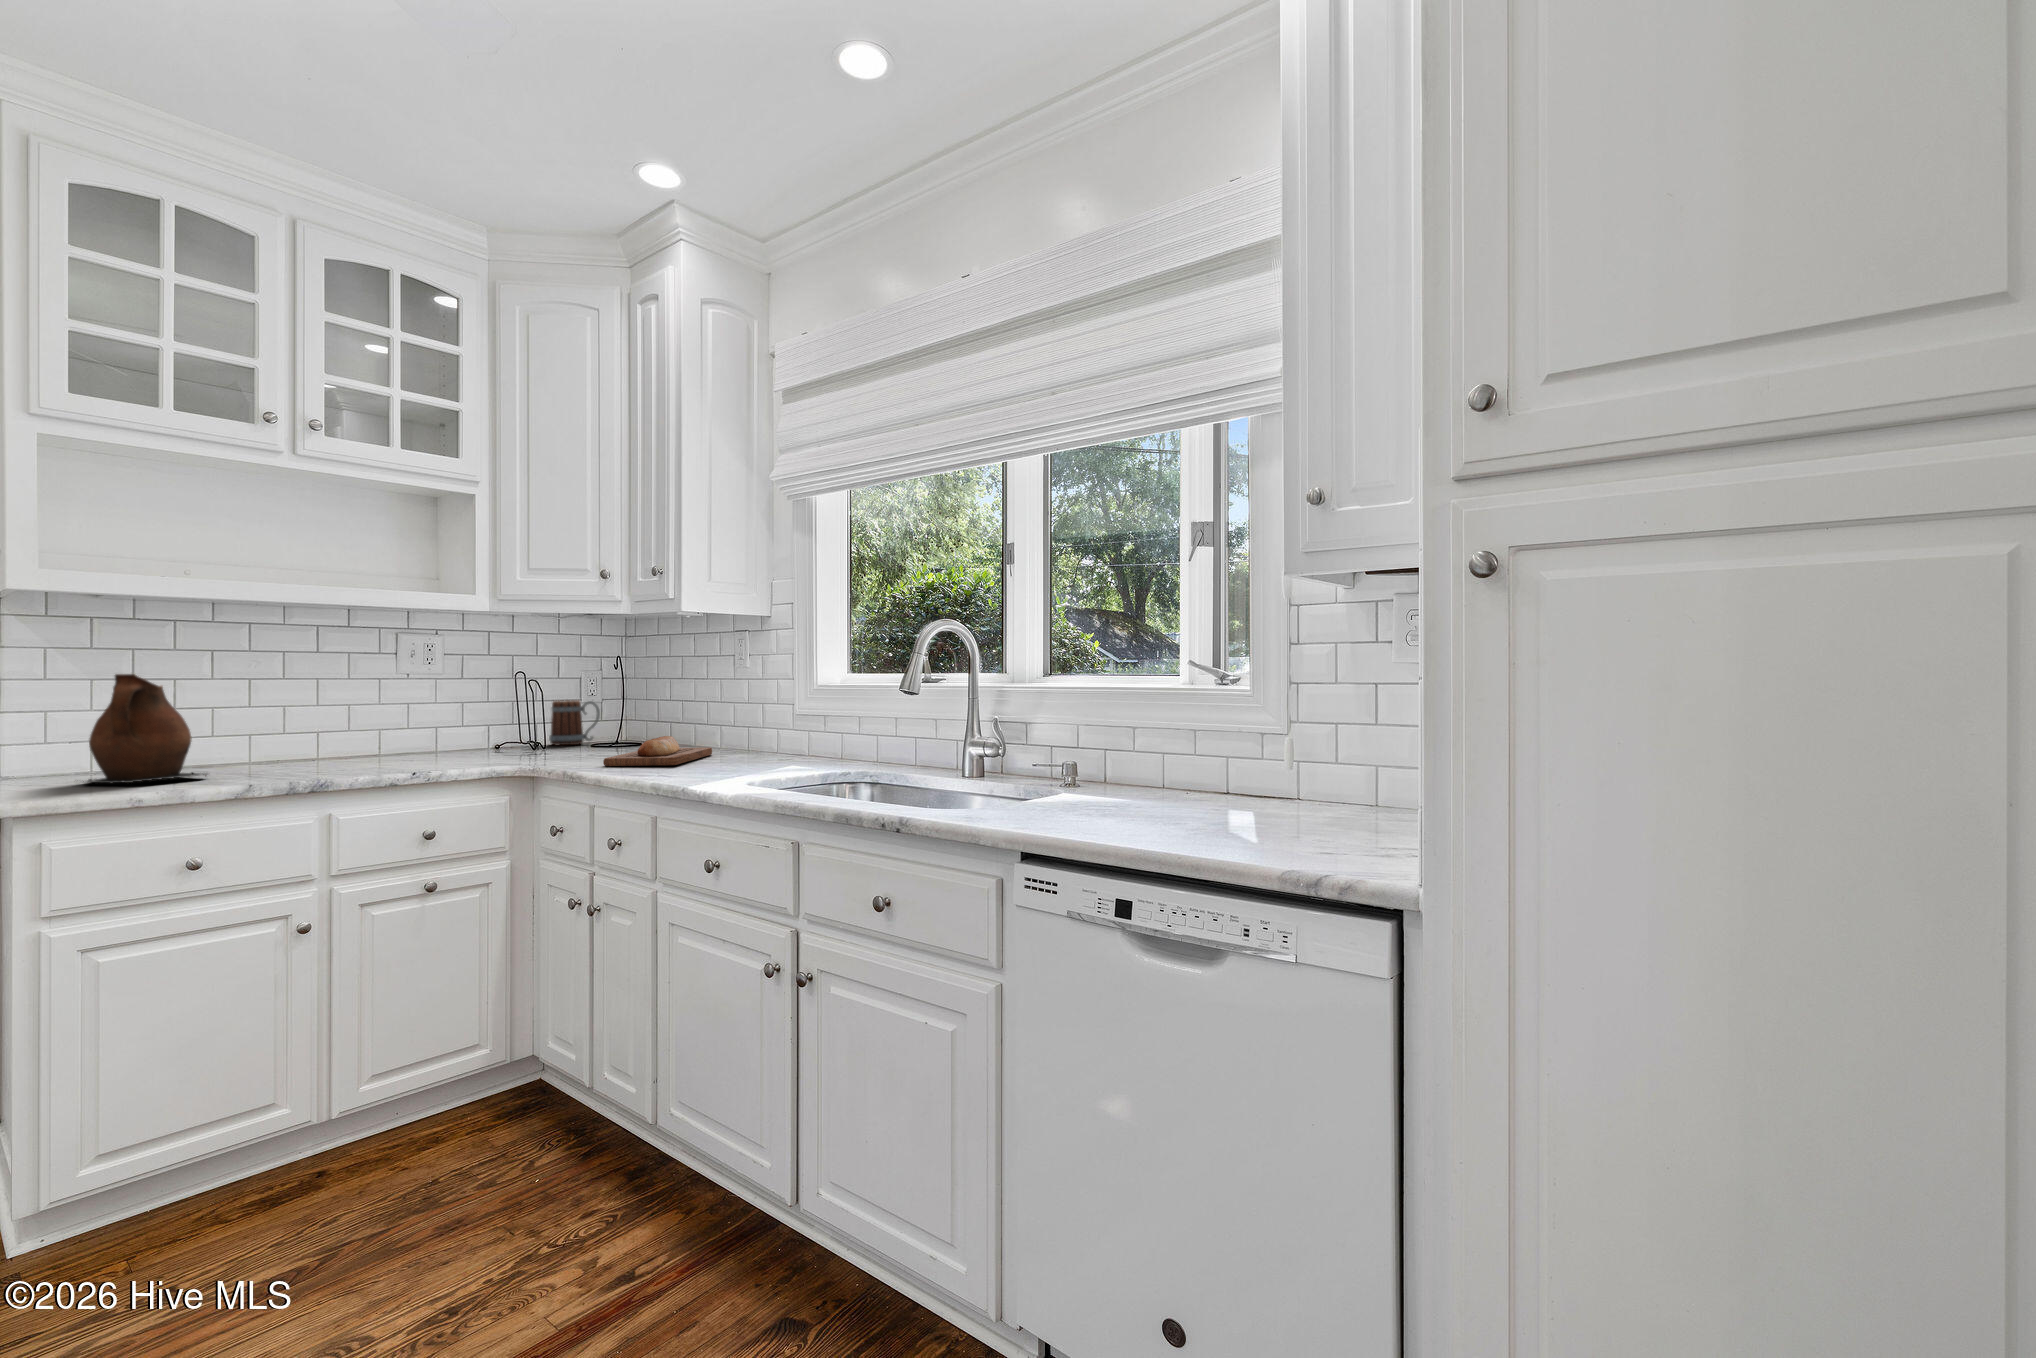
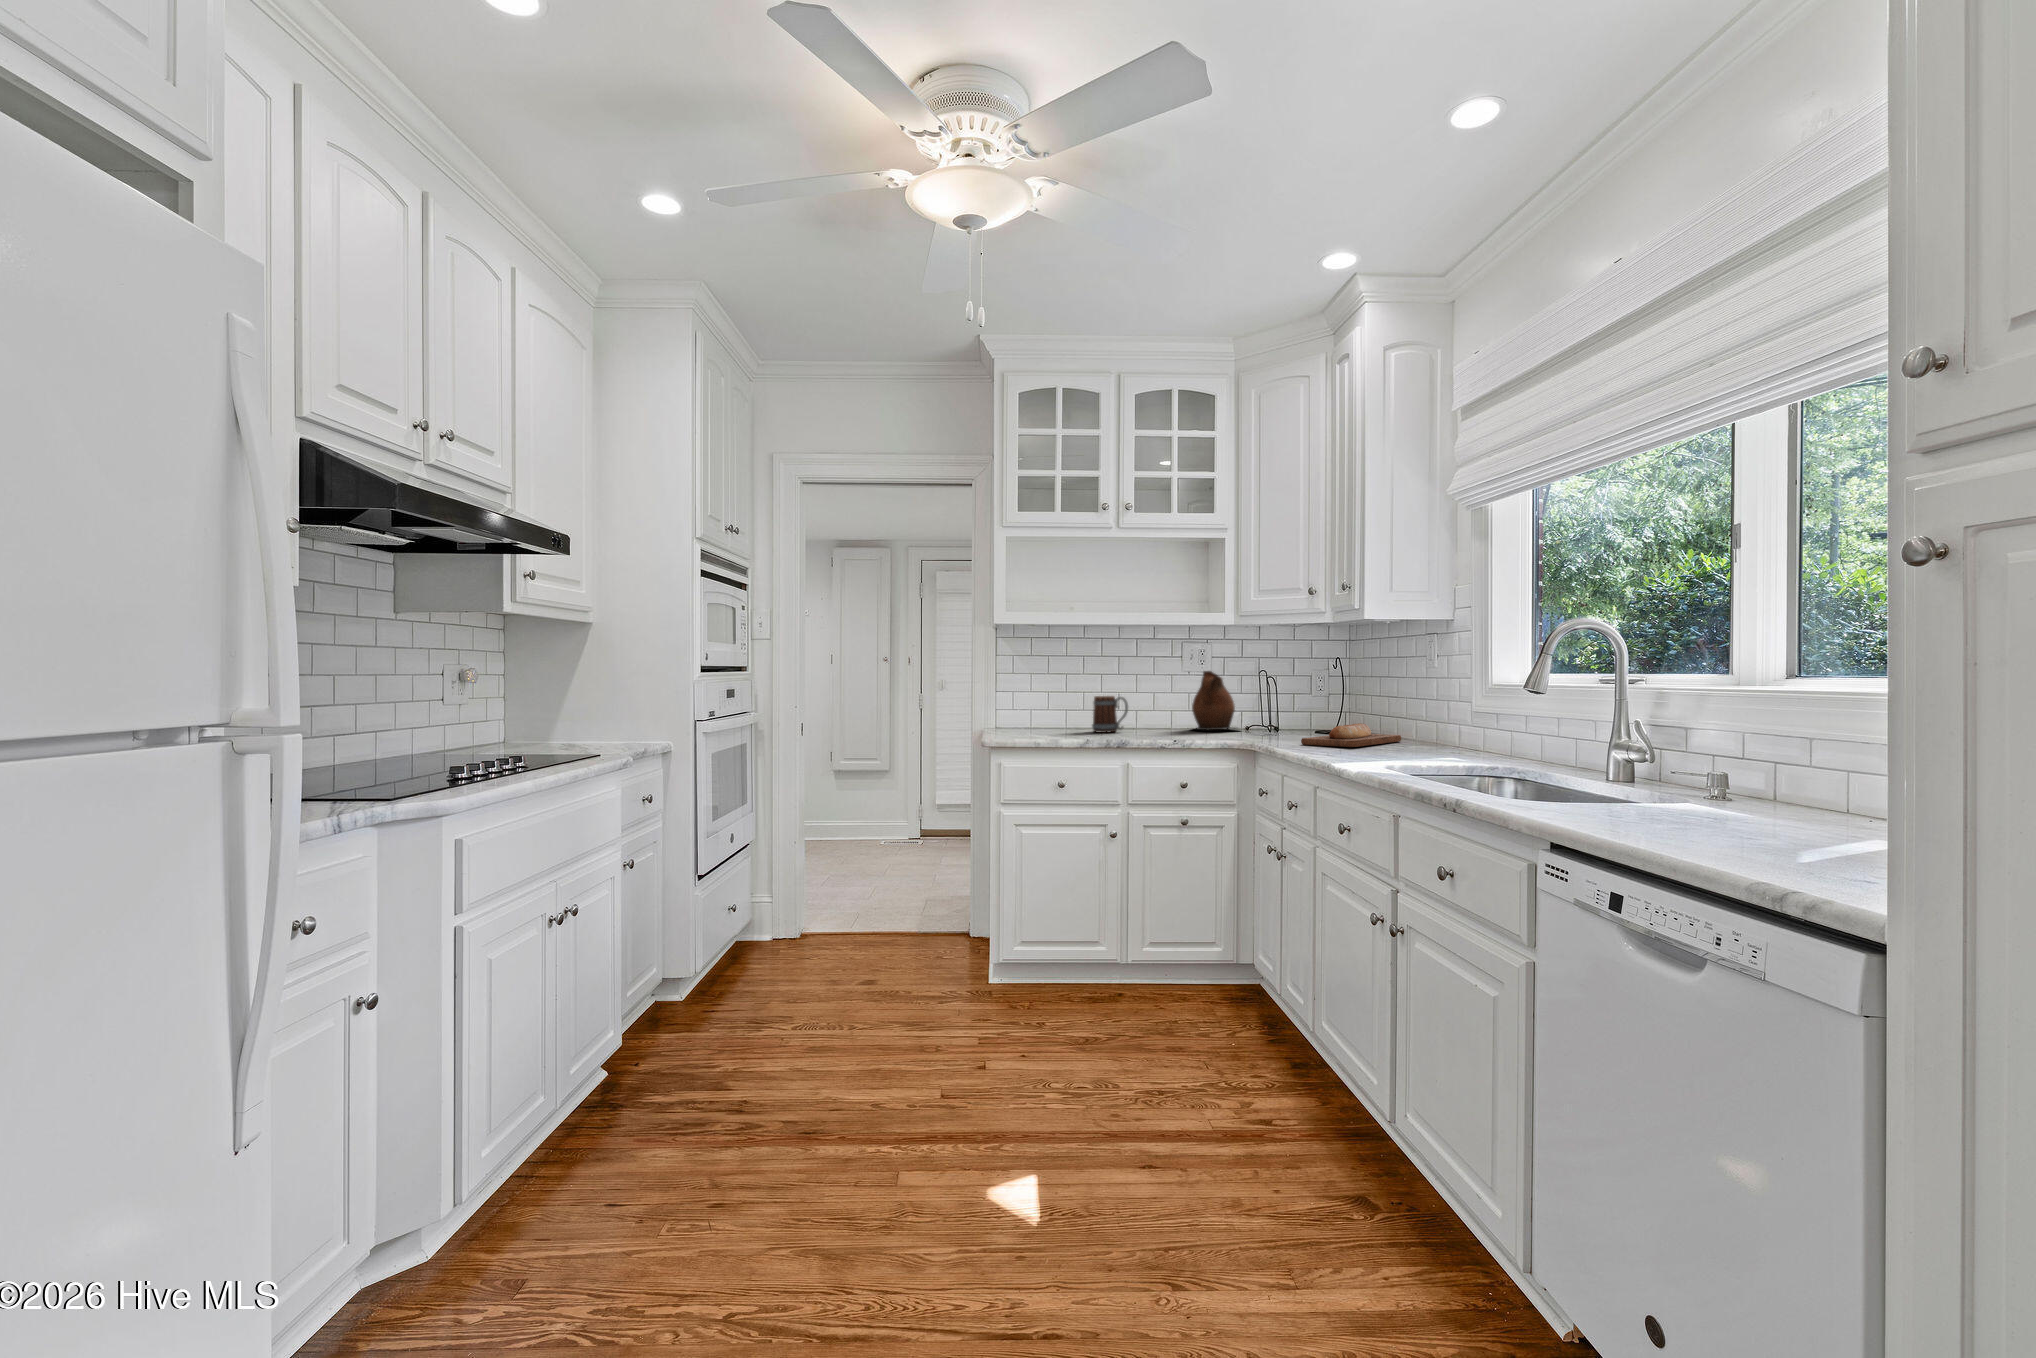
ceramic pitcher: present [83,674,208,783] -> present [1192,671,1235,730]
mug: present [549,700,600,745] -> present [1092,696,1128,733]

